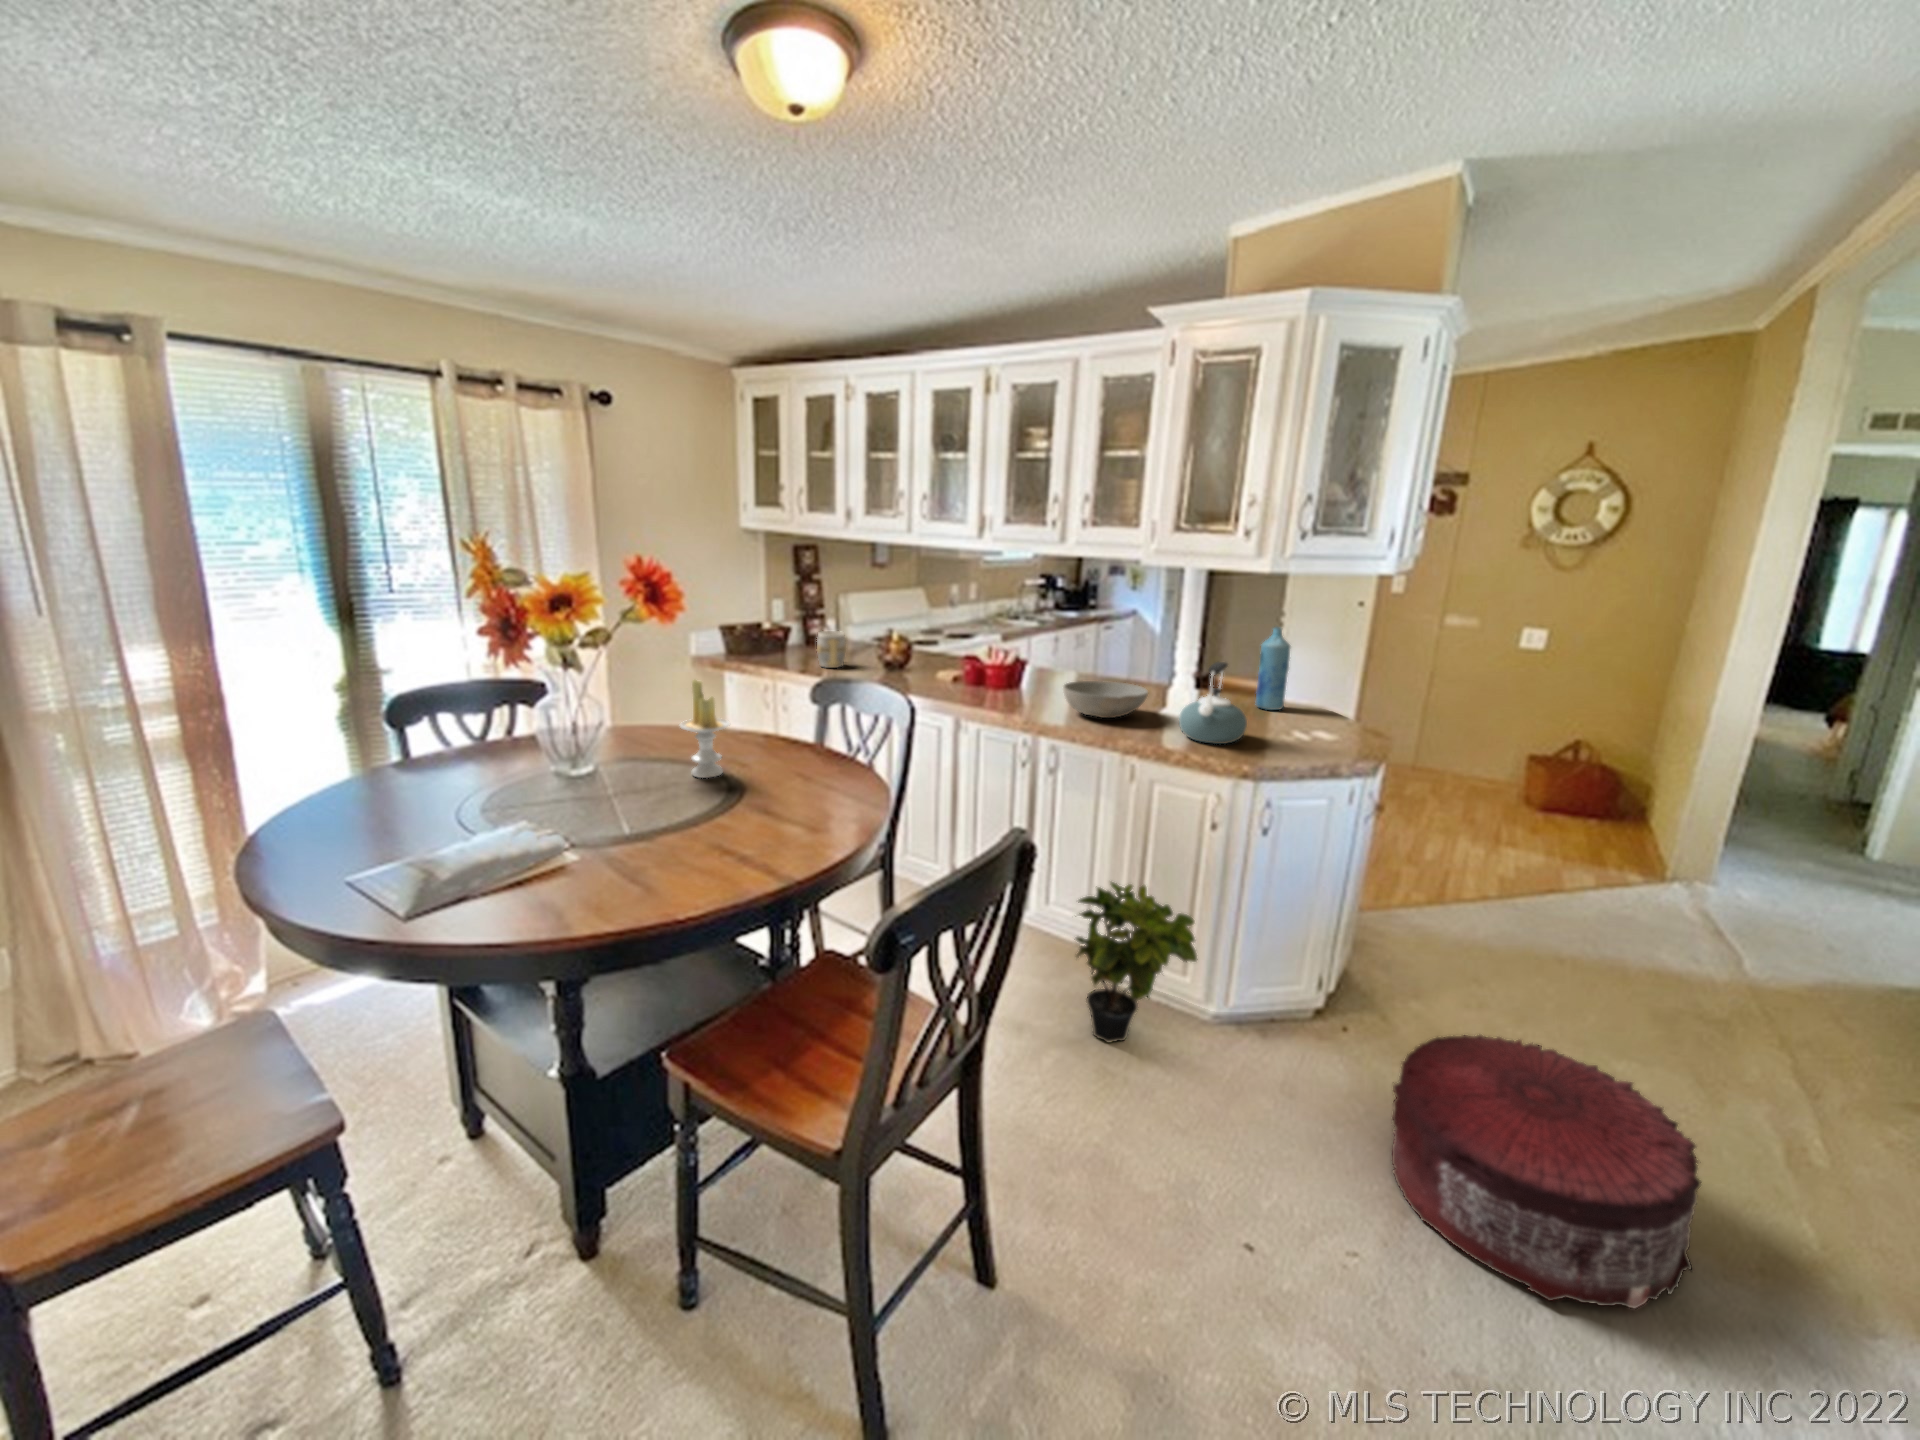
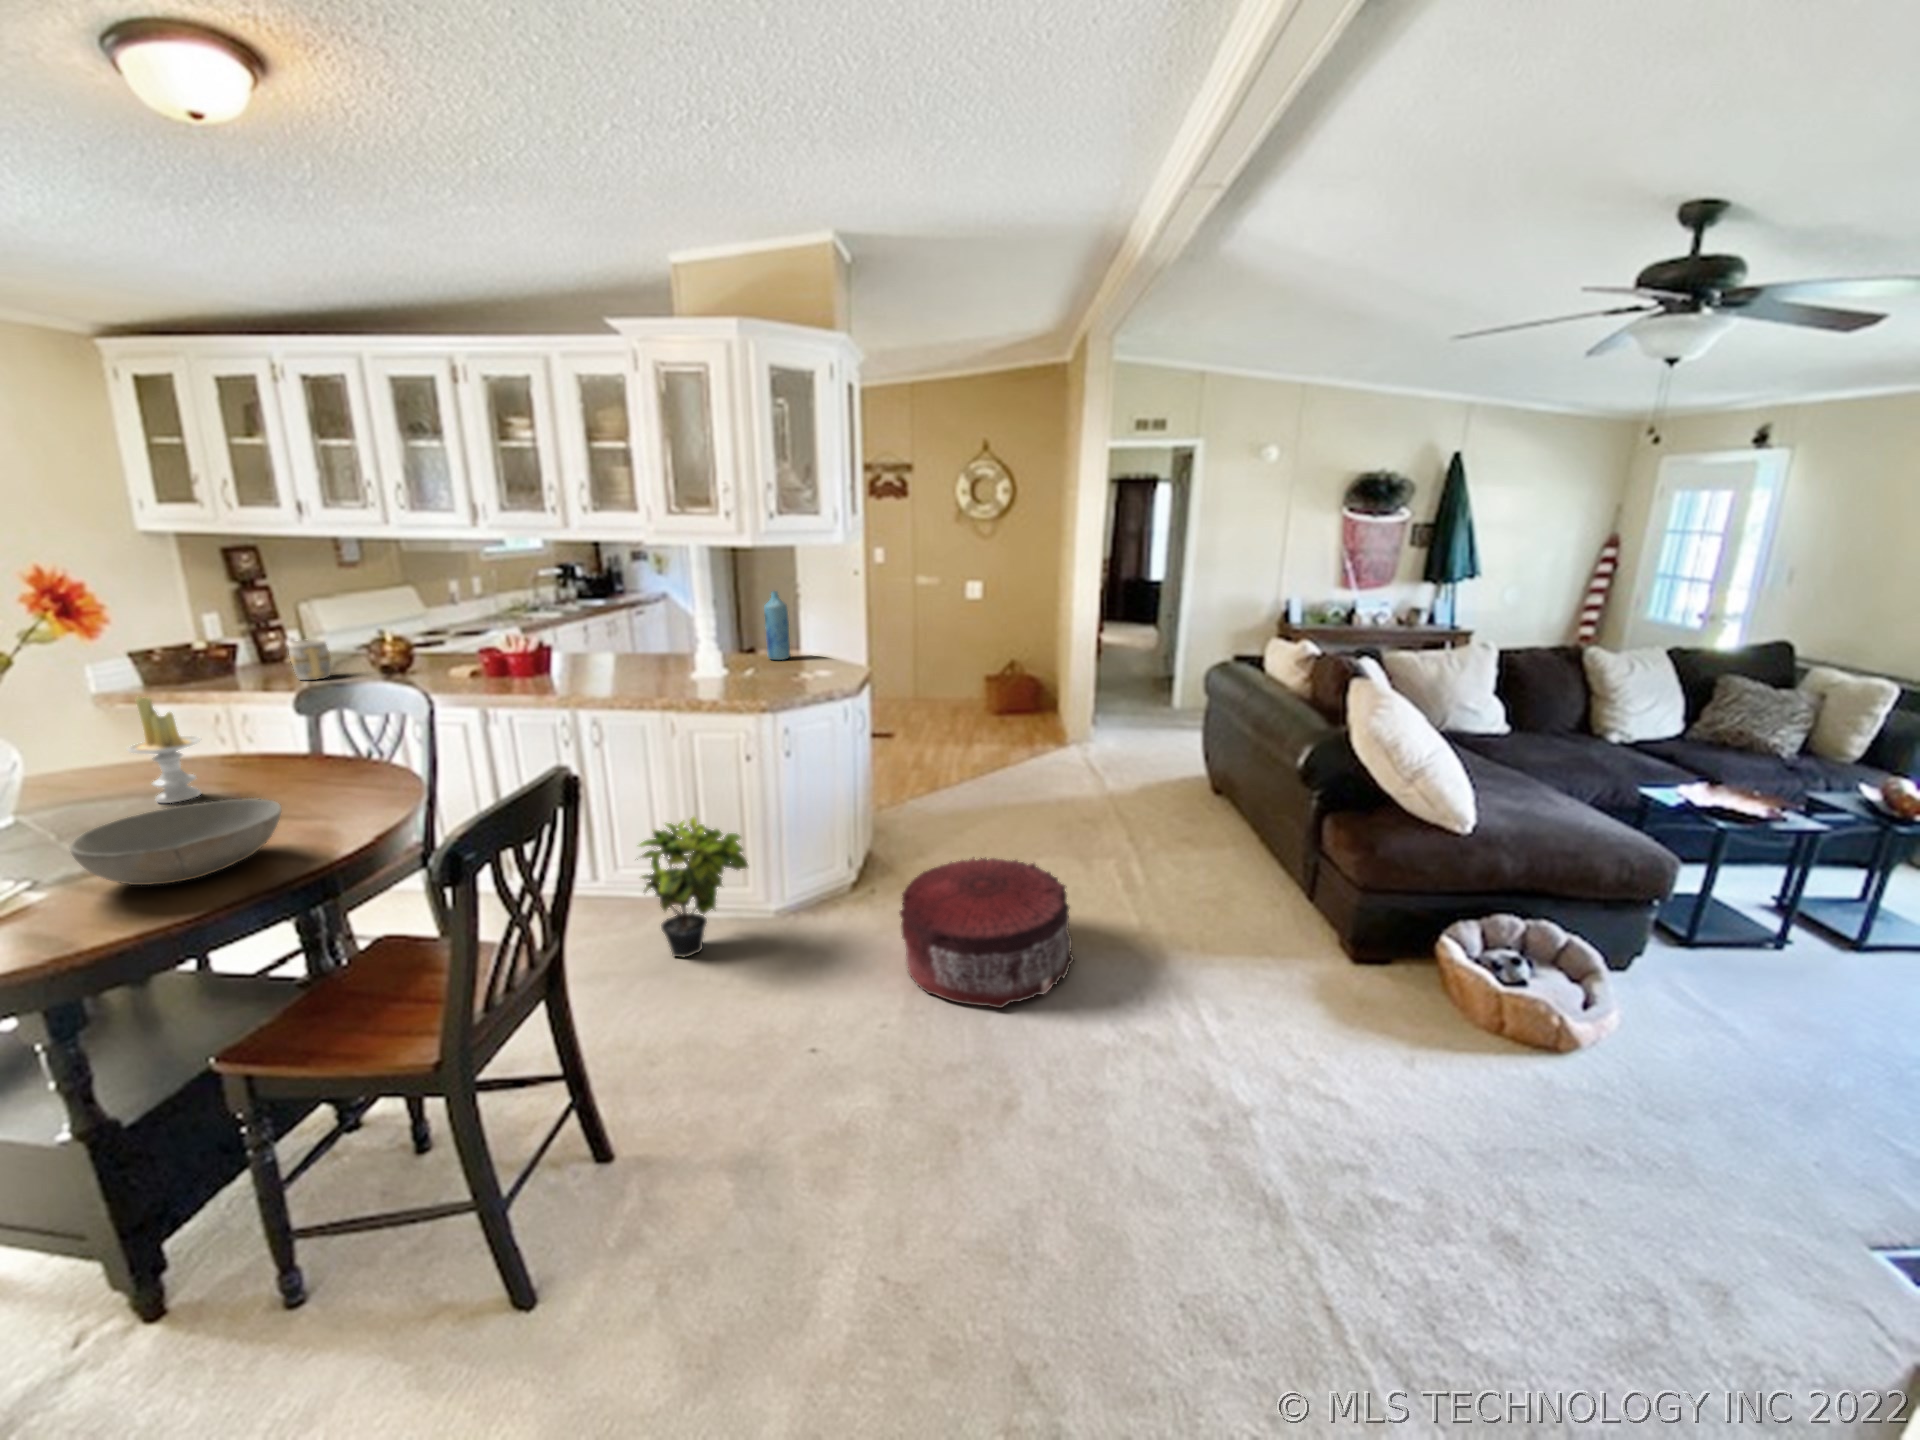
kettle: present [1179,662,1247,744] -> none [702,622,758,691]
bowl: present [1063,681,1148,718] -> present [70,798,281,885]

